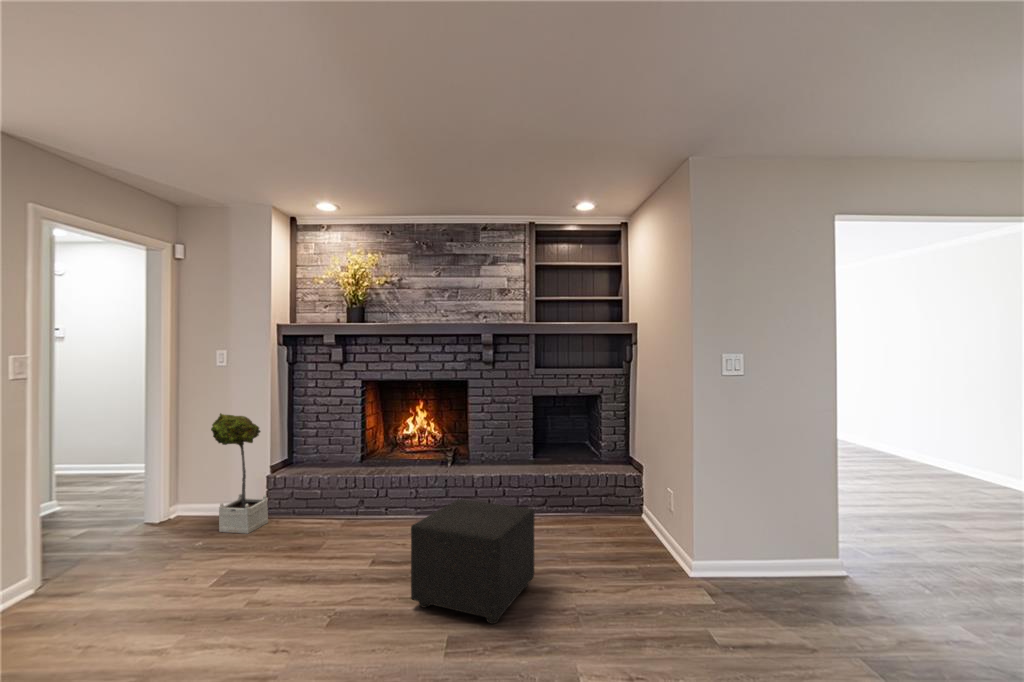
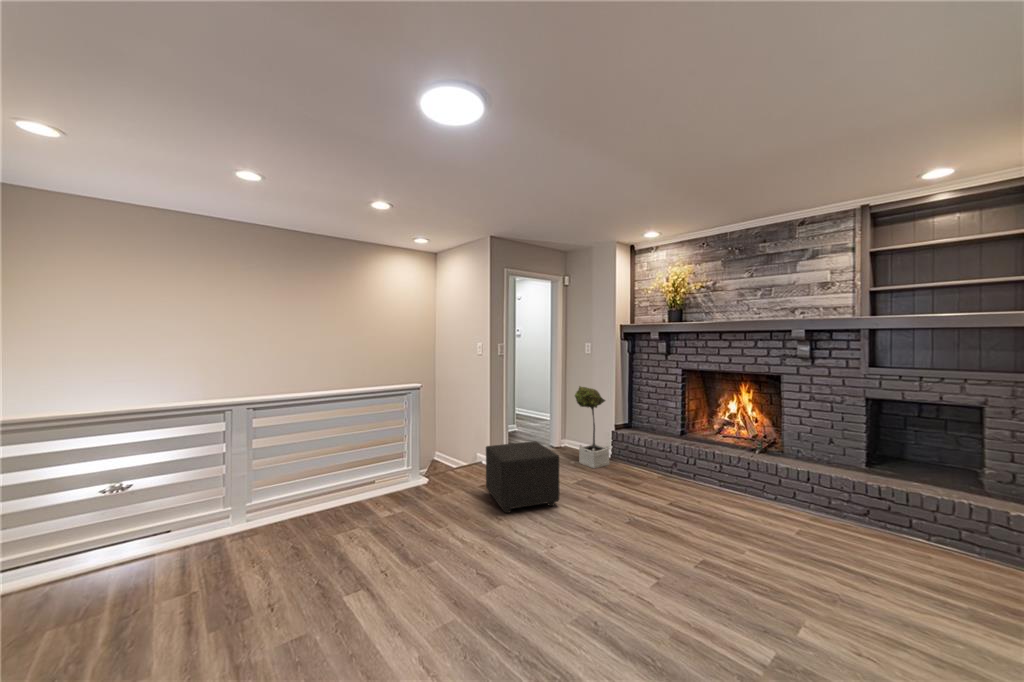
ottoman: present [411,499,535,624] -> present [486,441,560,513]

